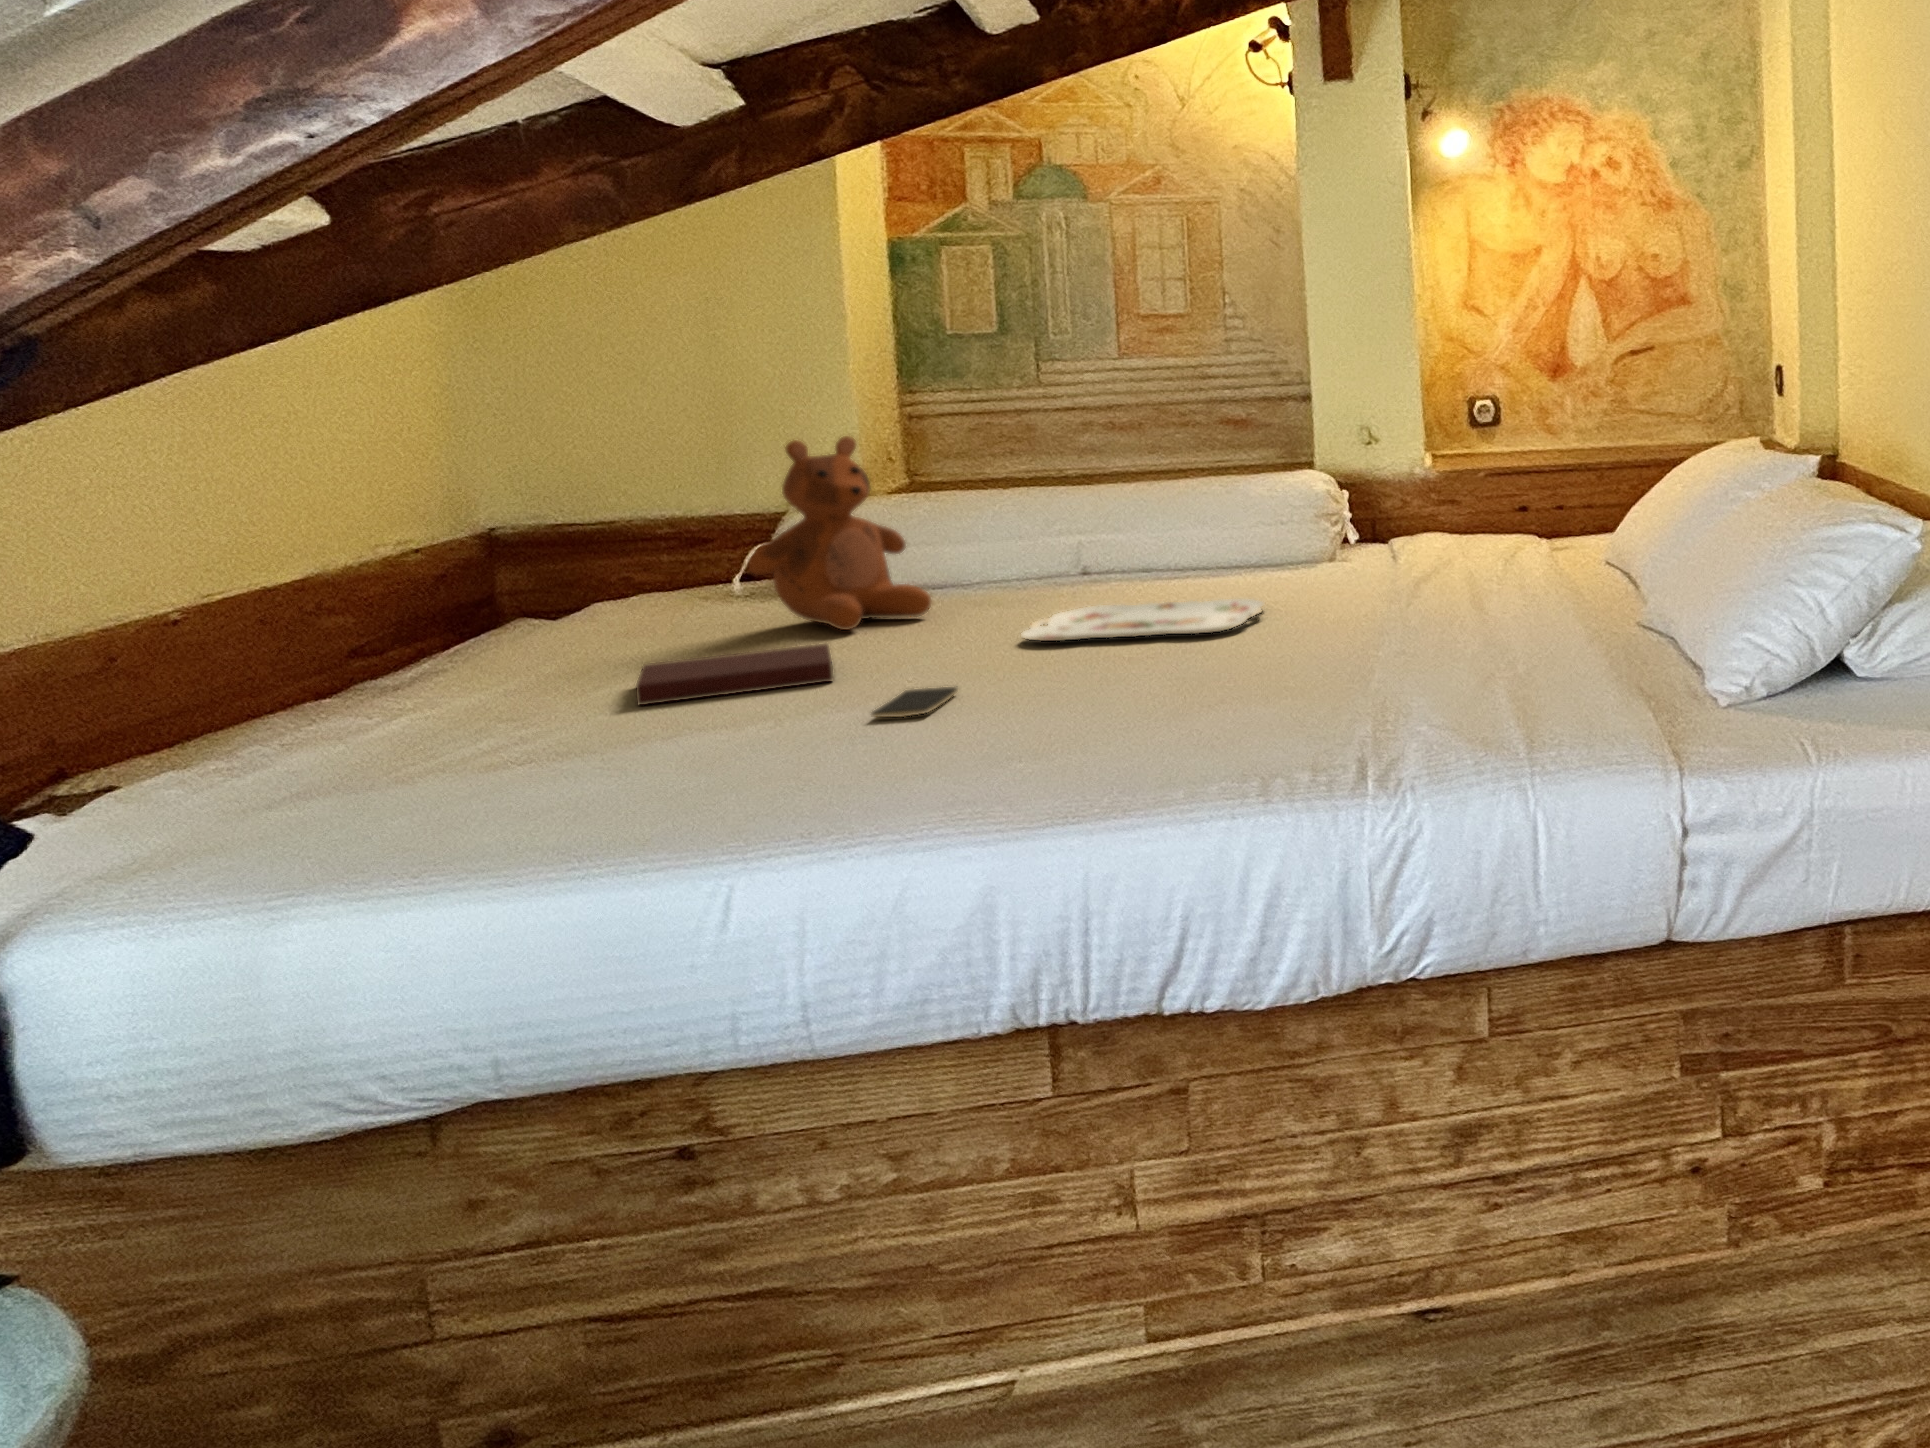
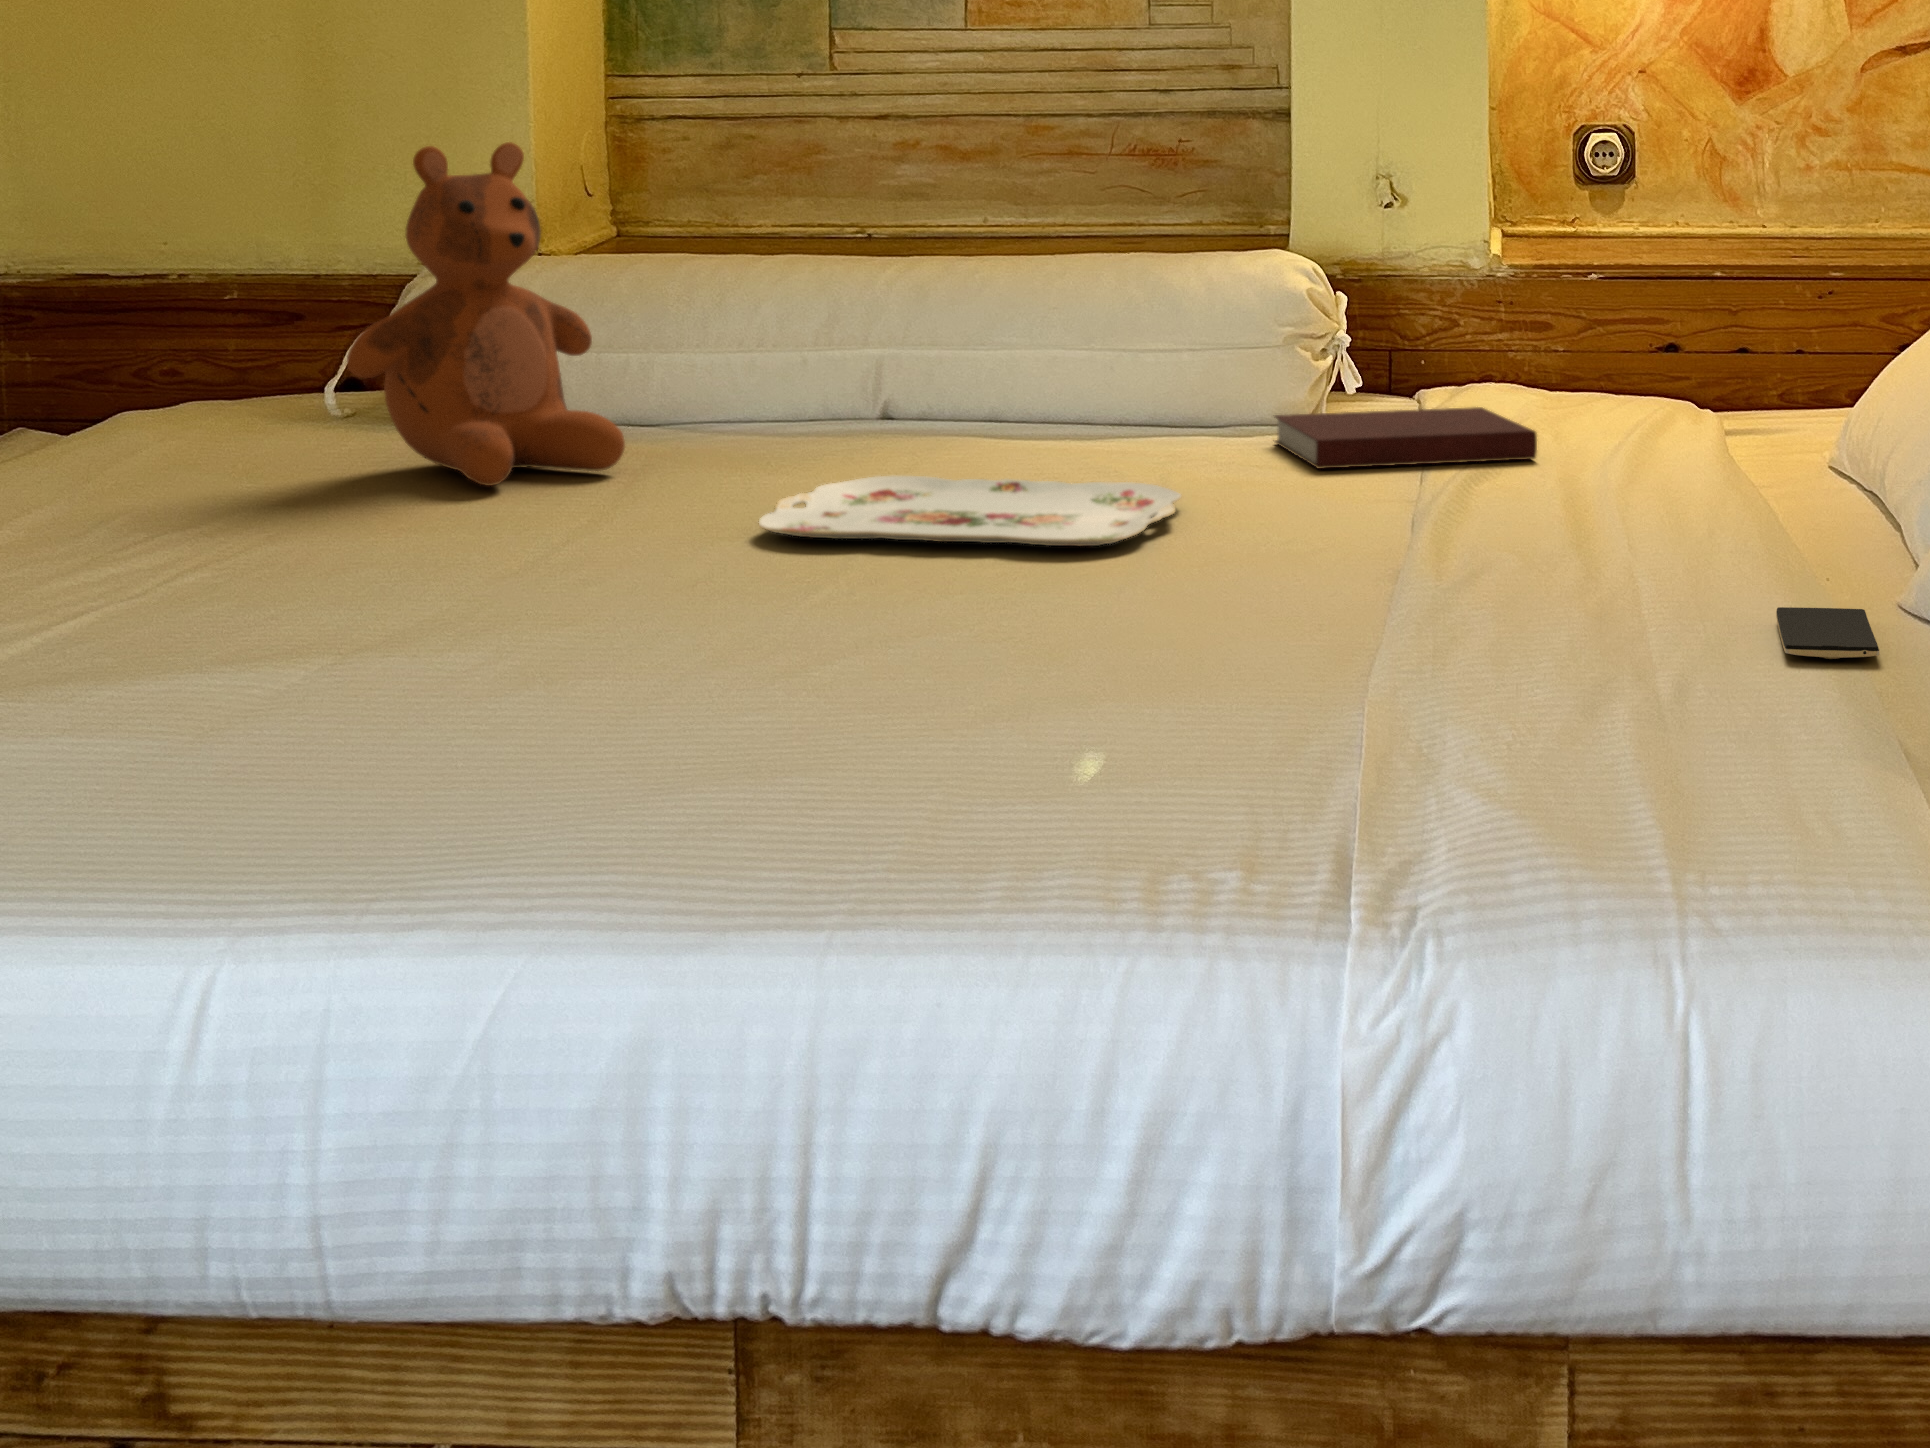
notebook: present [636,644,833,705] -> present [1275,407,1537,469]
smartphone: present [872,687,958,717] -> present [1776,607,1879,659]

